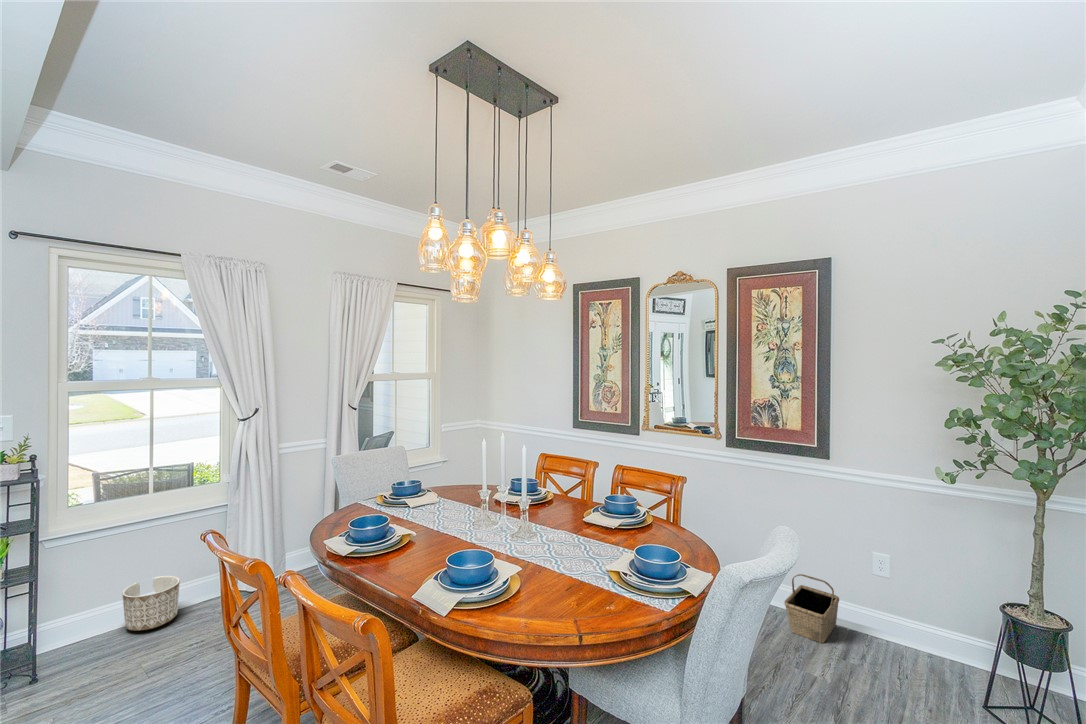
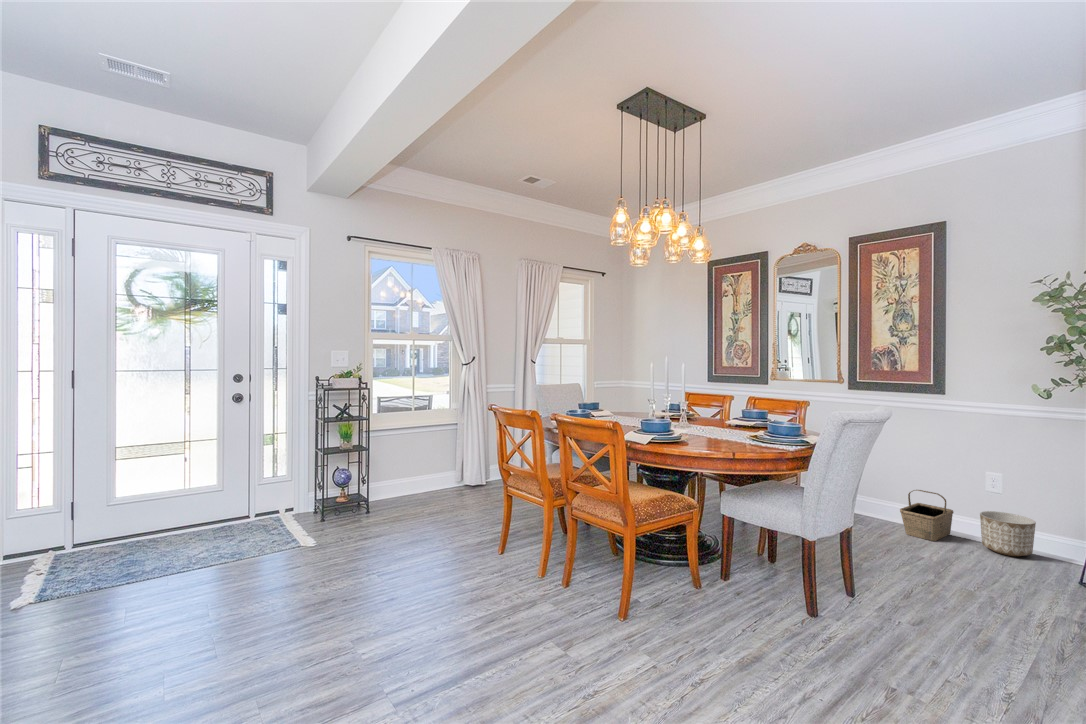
planter: present [122,576,180,631] -> present [980,511,1036,556]

